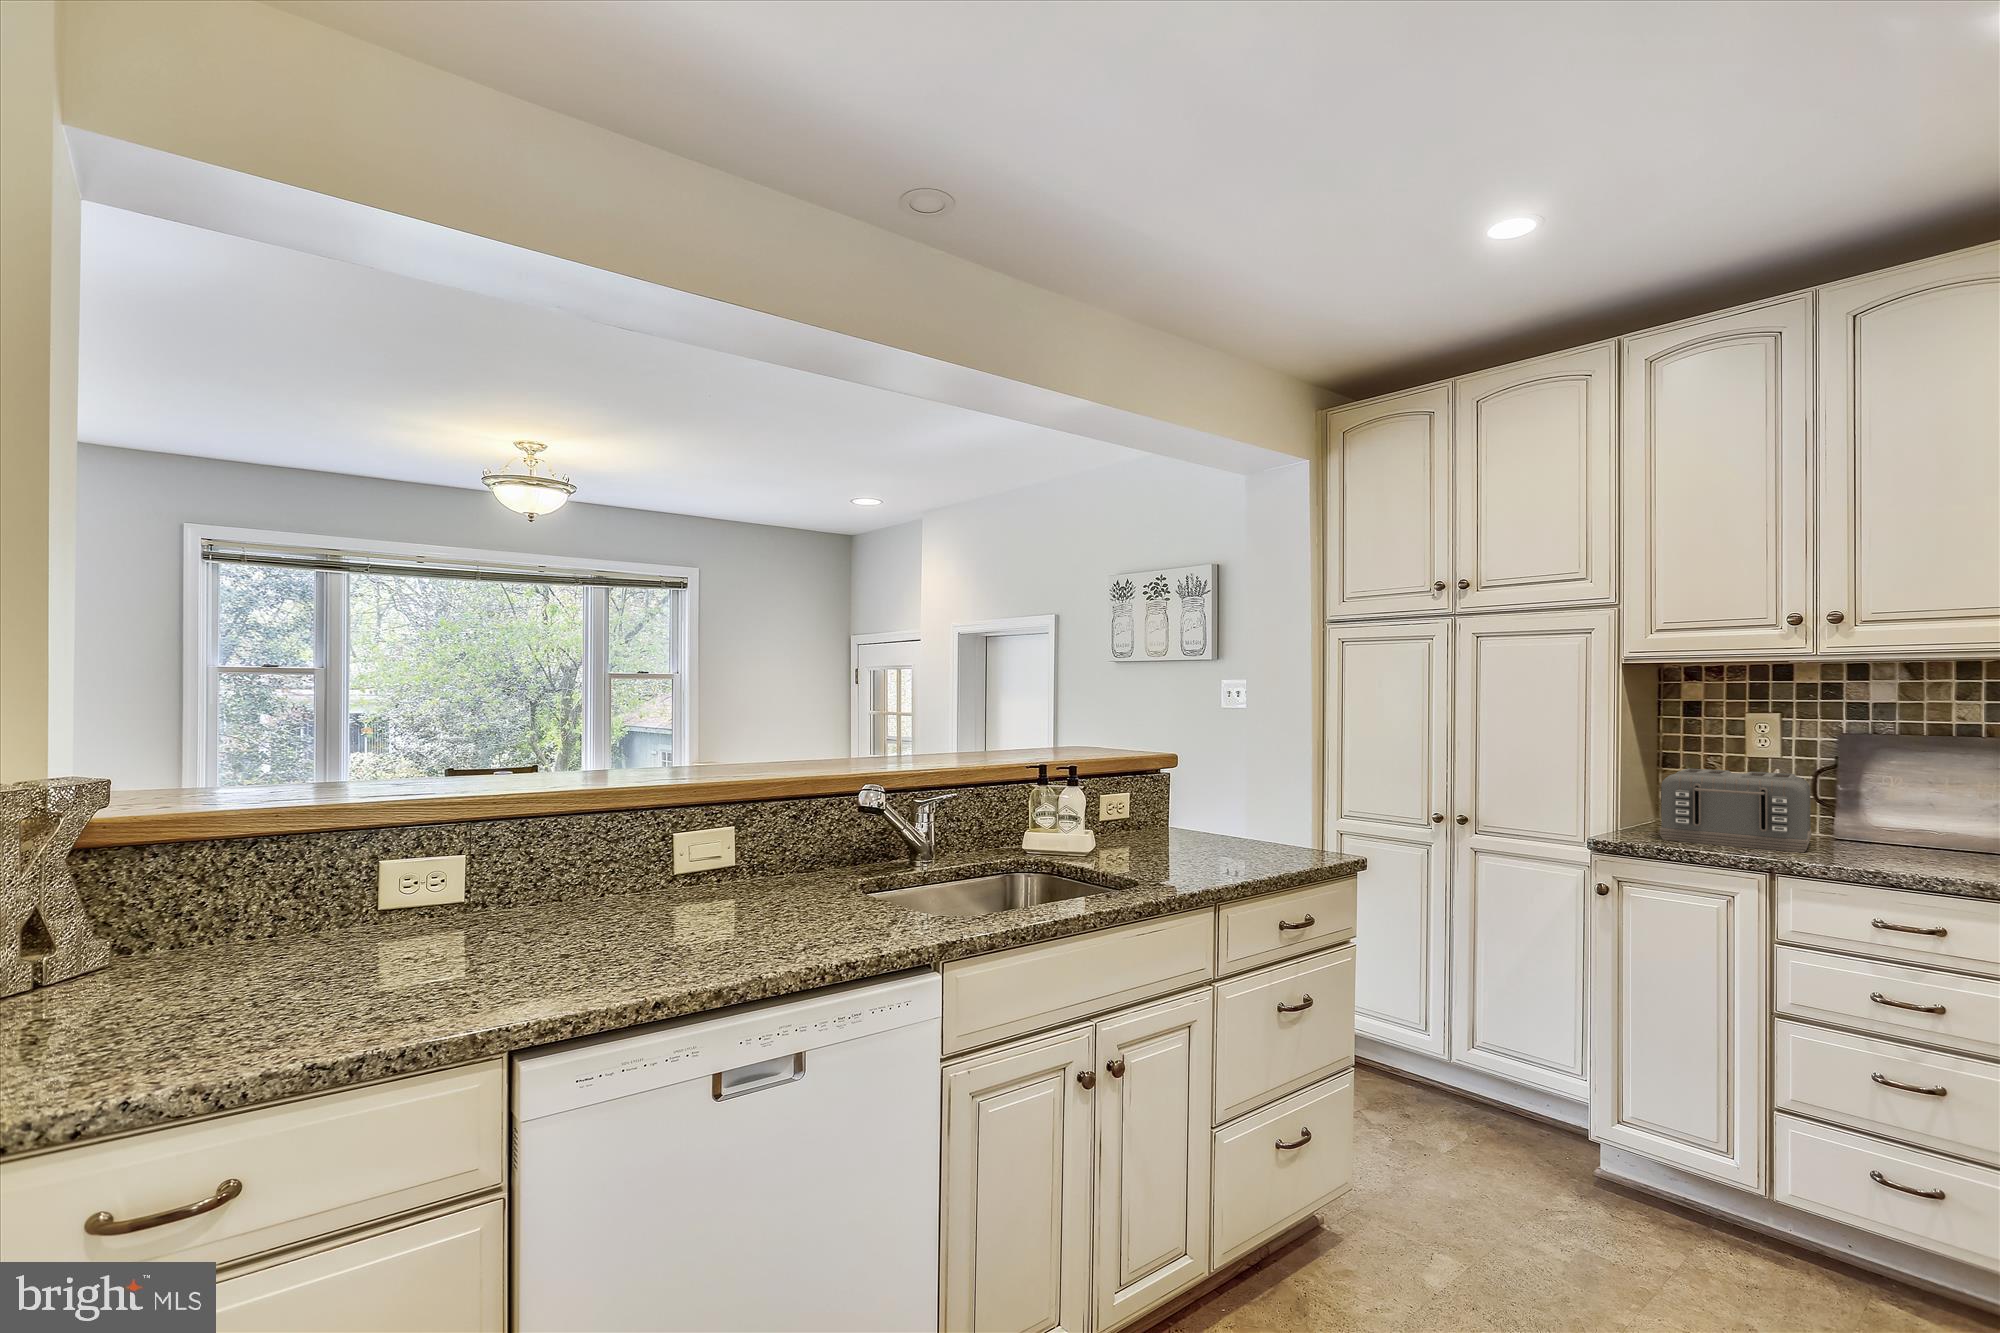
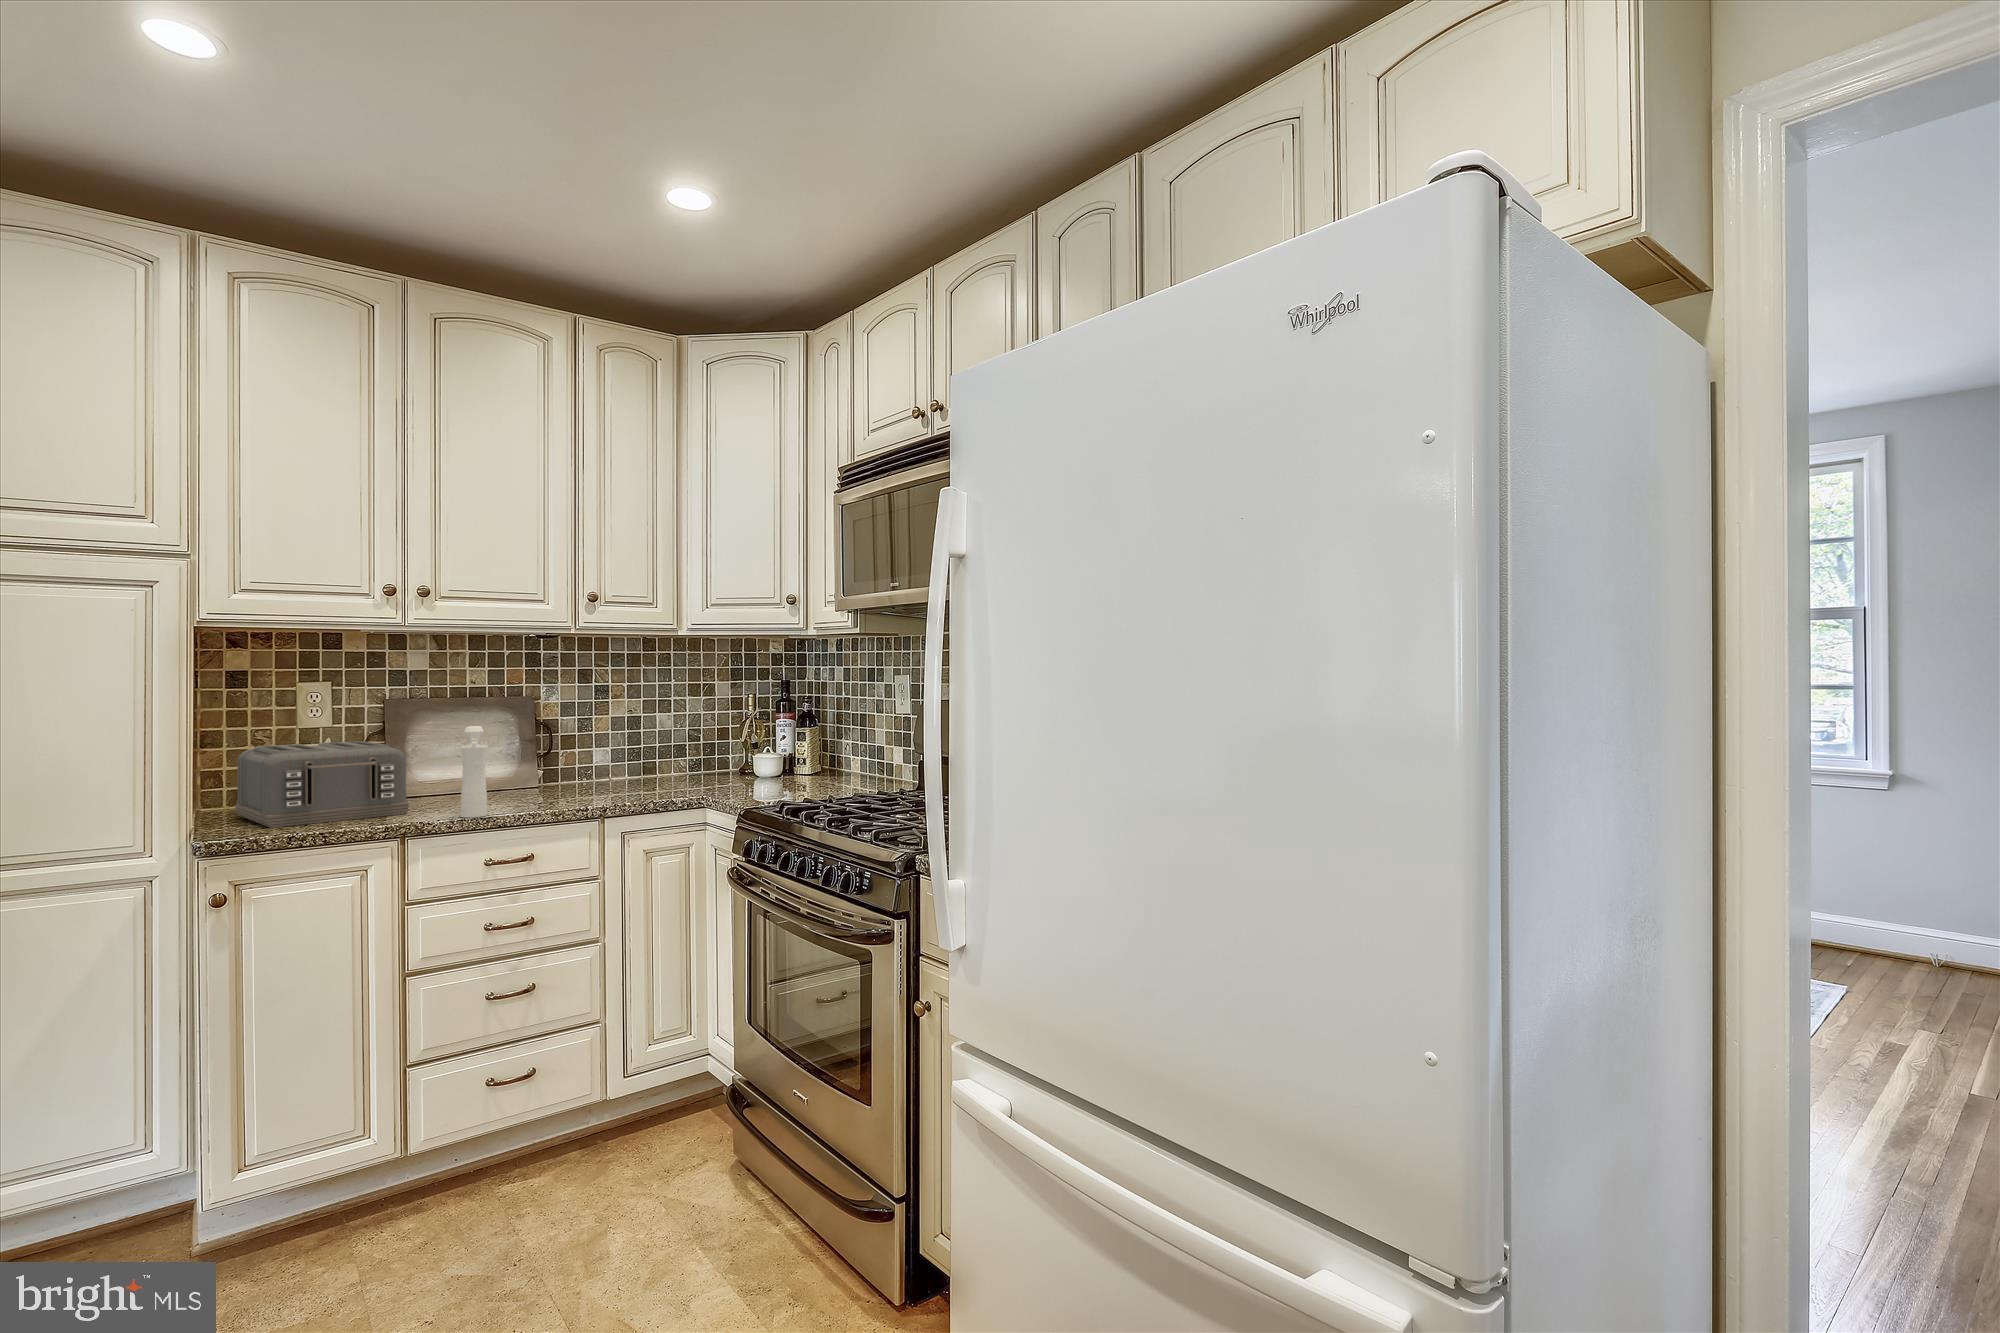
pepper mill: none [1833,765,1888,868] -> present [460,726,487,818]

